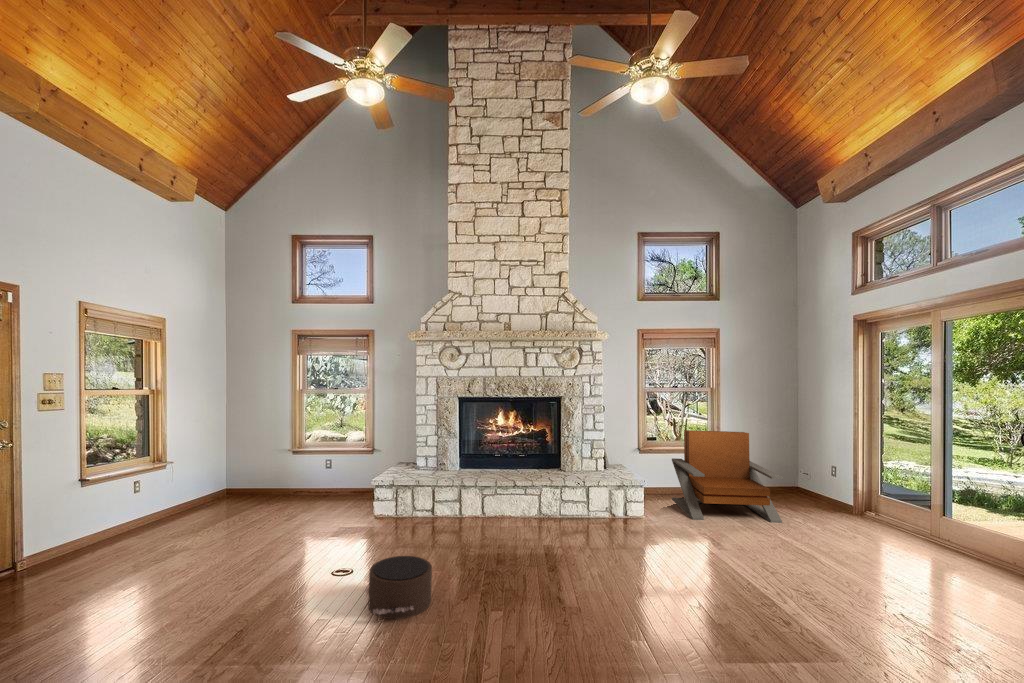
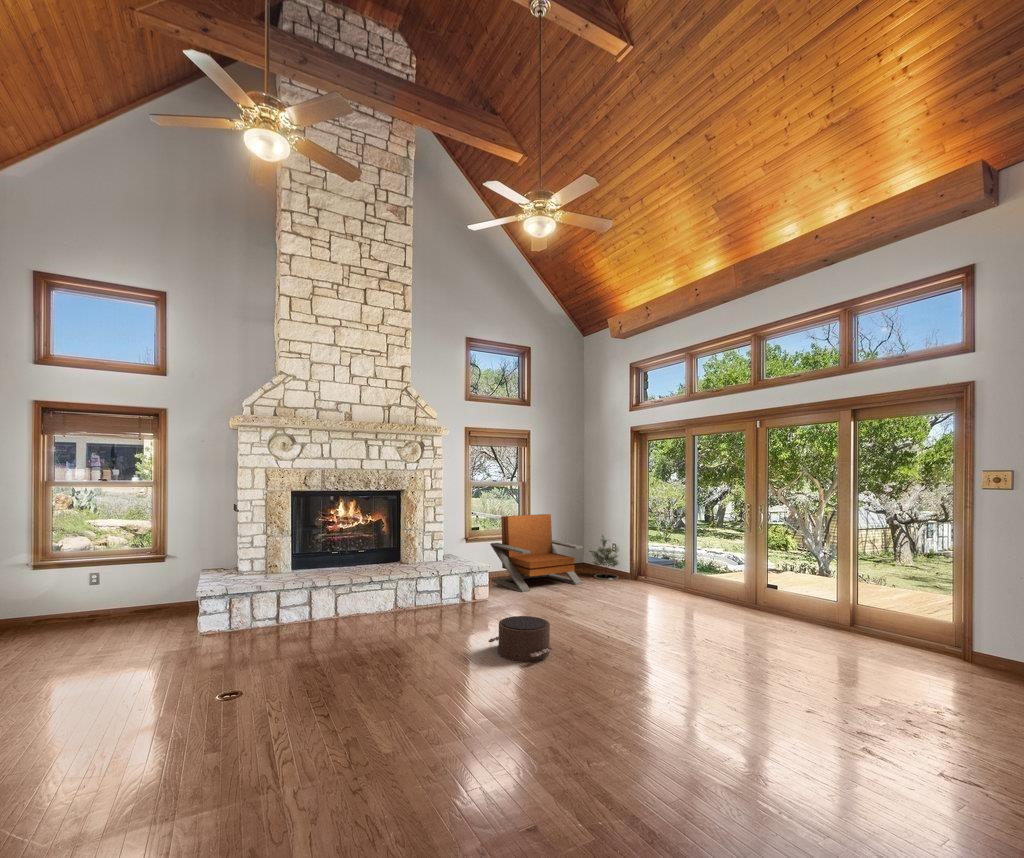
potted tree: none [801,464,846,525] -> present [592,536,618,580]
pouf: present [368,556,432,619] -> present [488,616,554,662]

